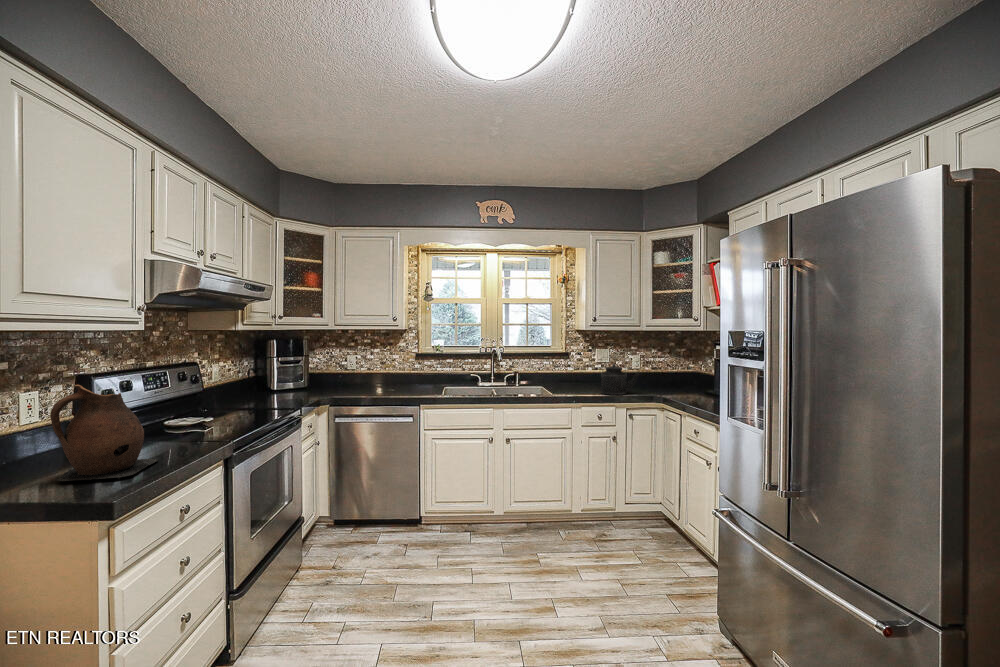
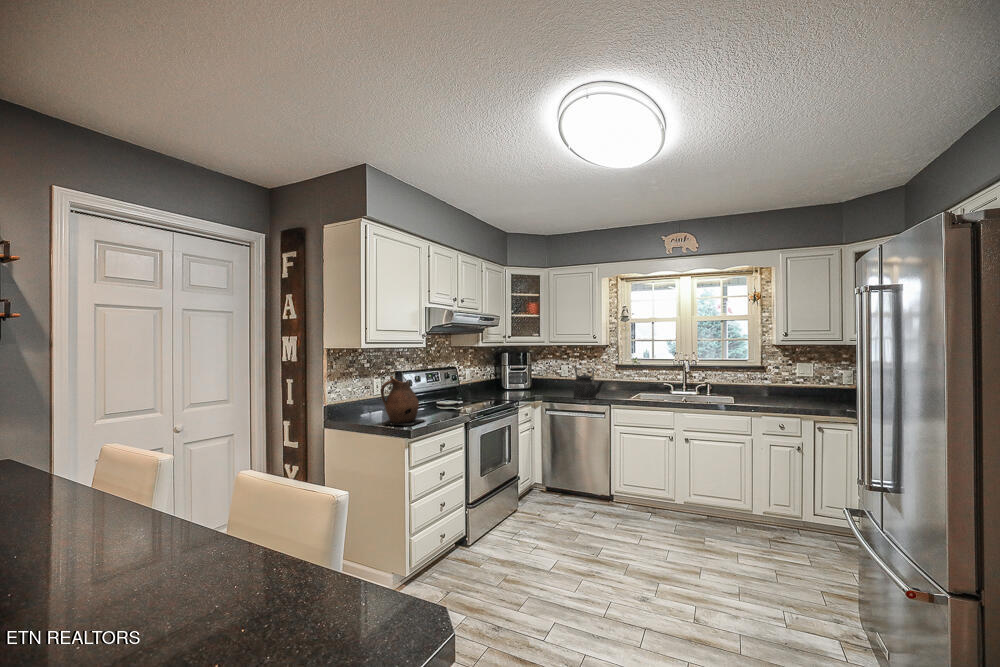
kettle: present [601,364,640,395] -> present [574,367,604,399]

